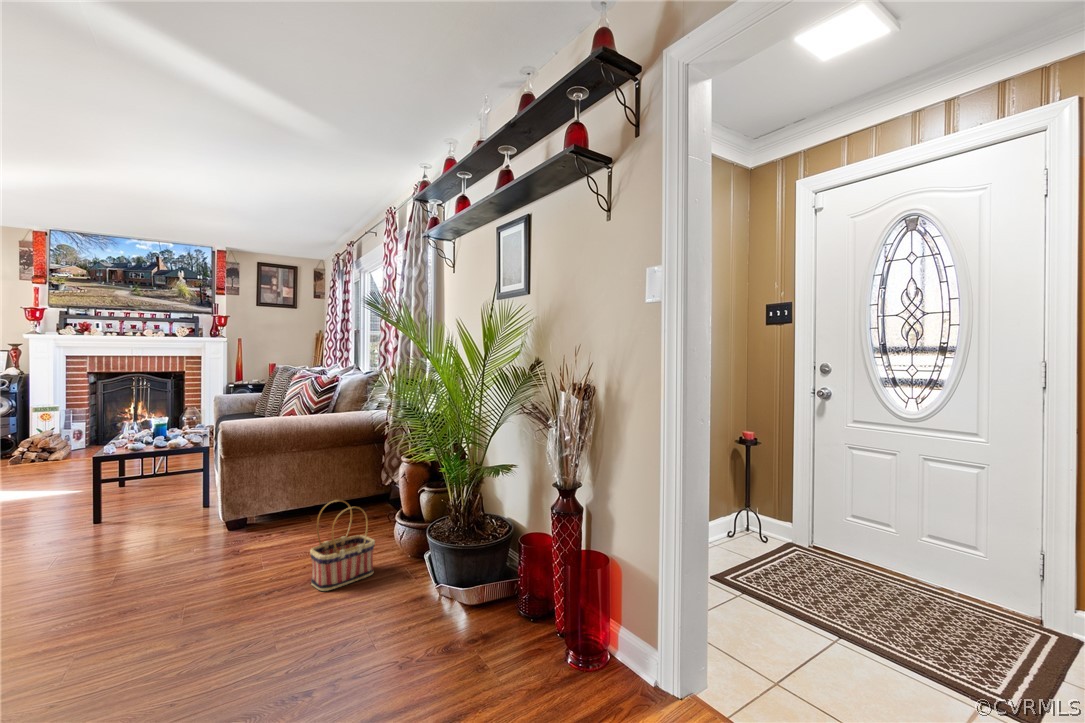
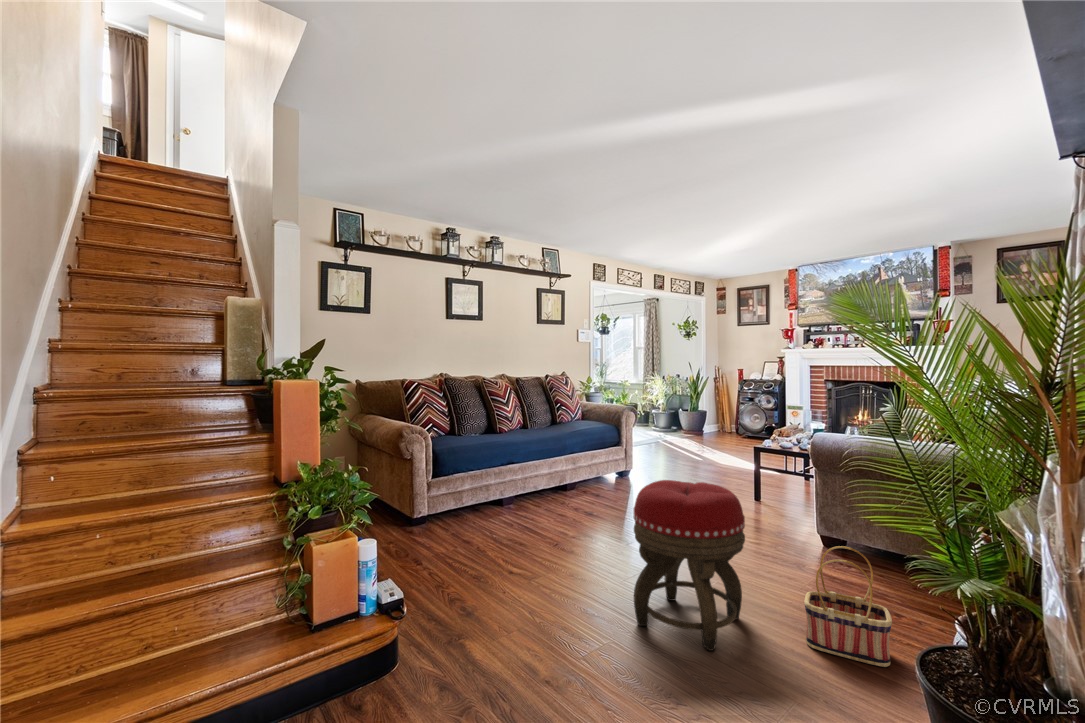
footstool: none [136,481,282,676] -> present [633,480,745,651]

